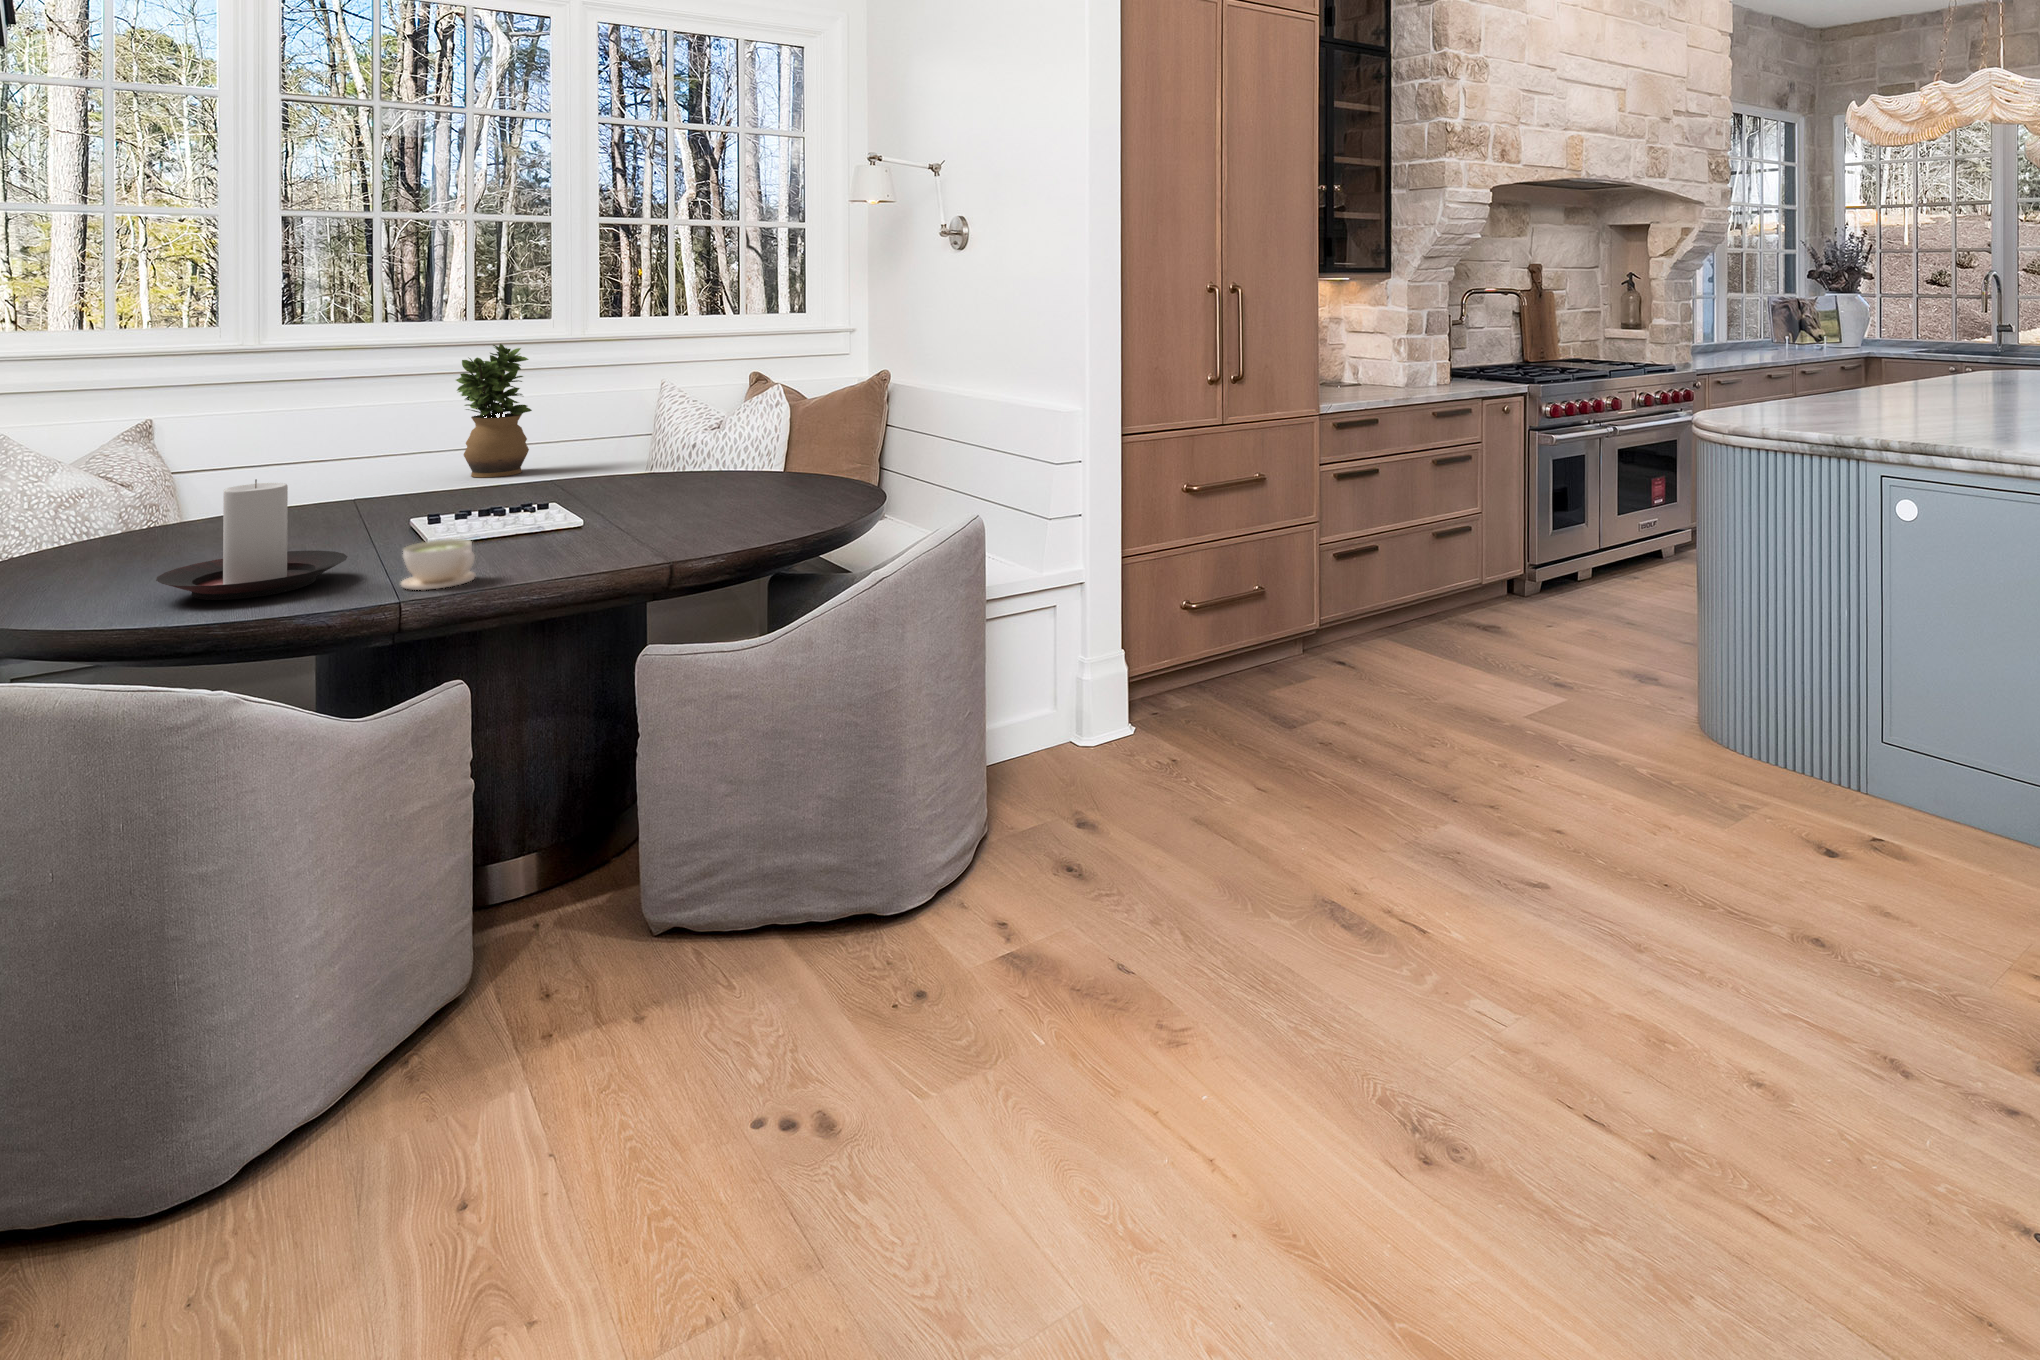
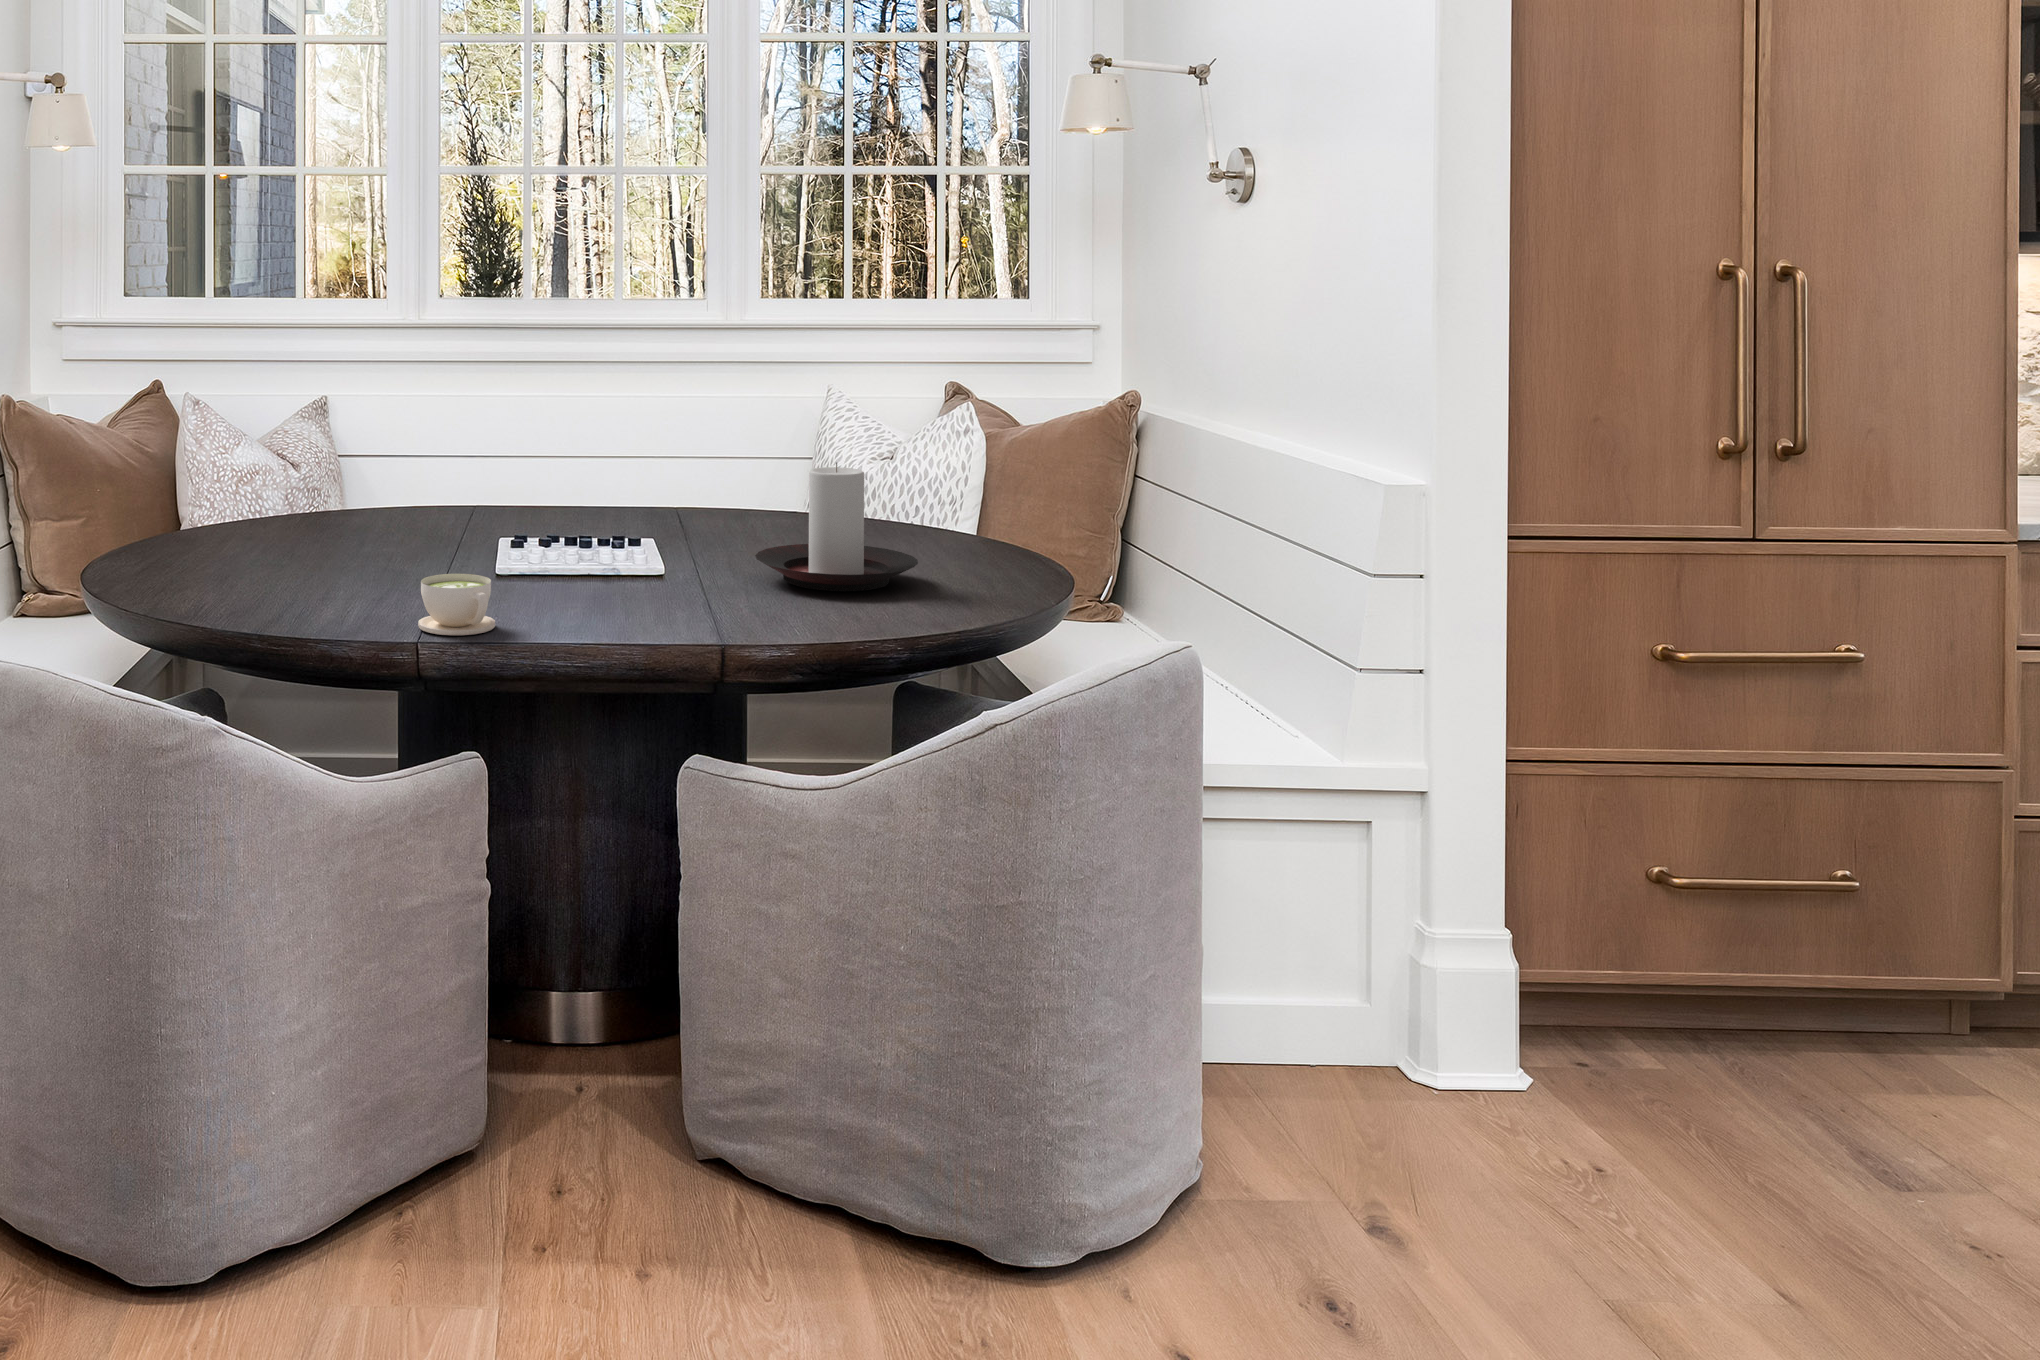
potted plant: present [456,344,532,477] -> none [594,328,677,494]
candle holder: present [156,479,348,600] -> present [755,463,918,591]

